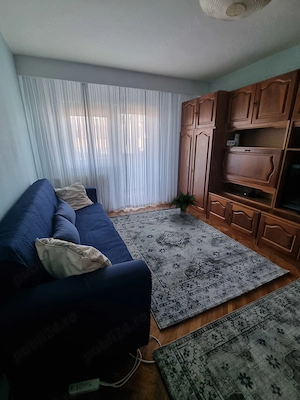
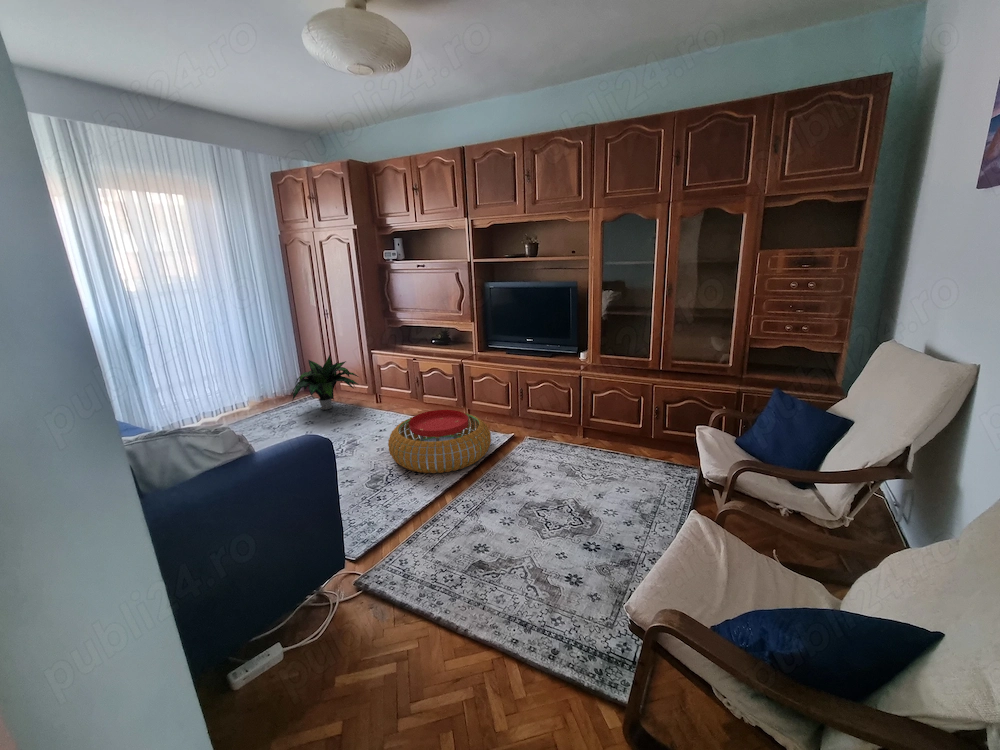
pouf: none [203,238,272,287] -> present [388,410,491,473]

